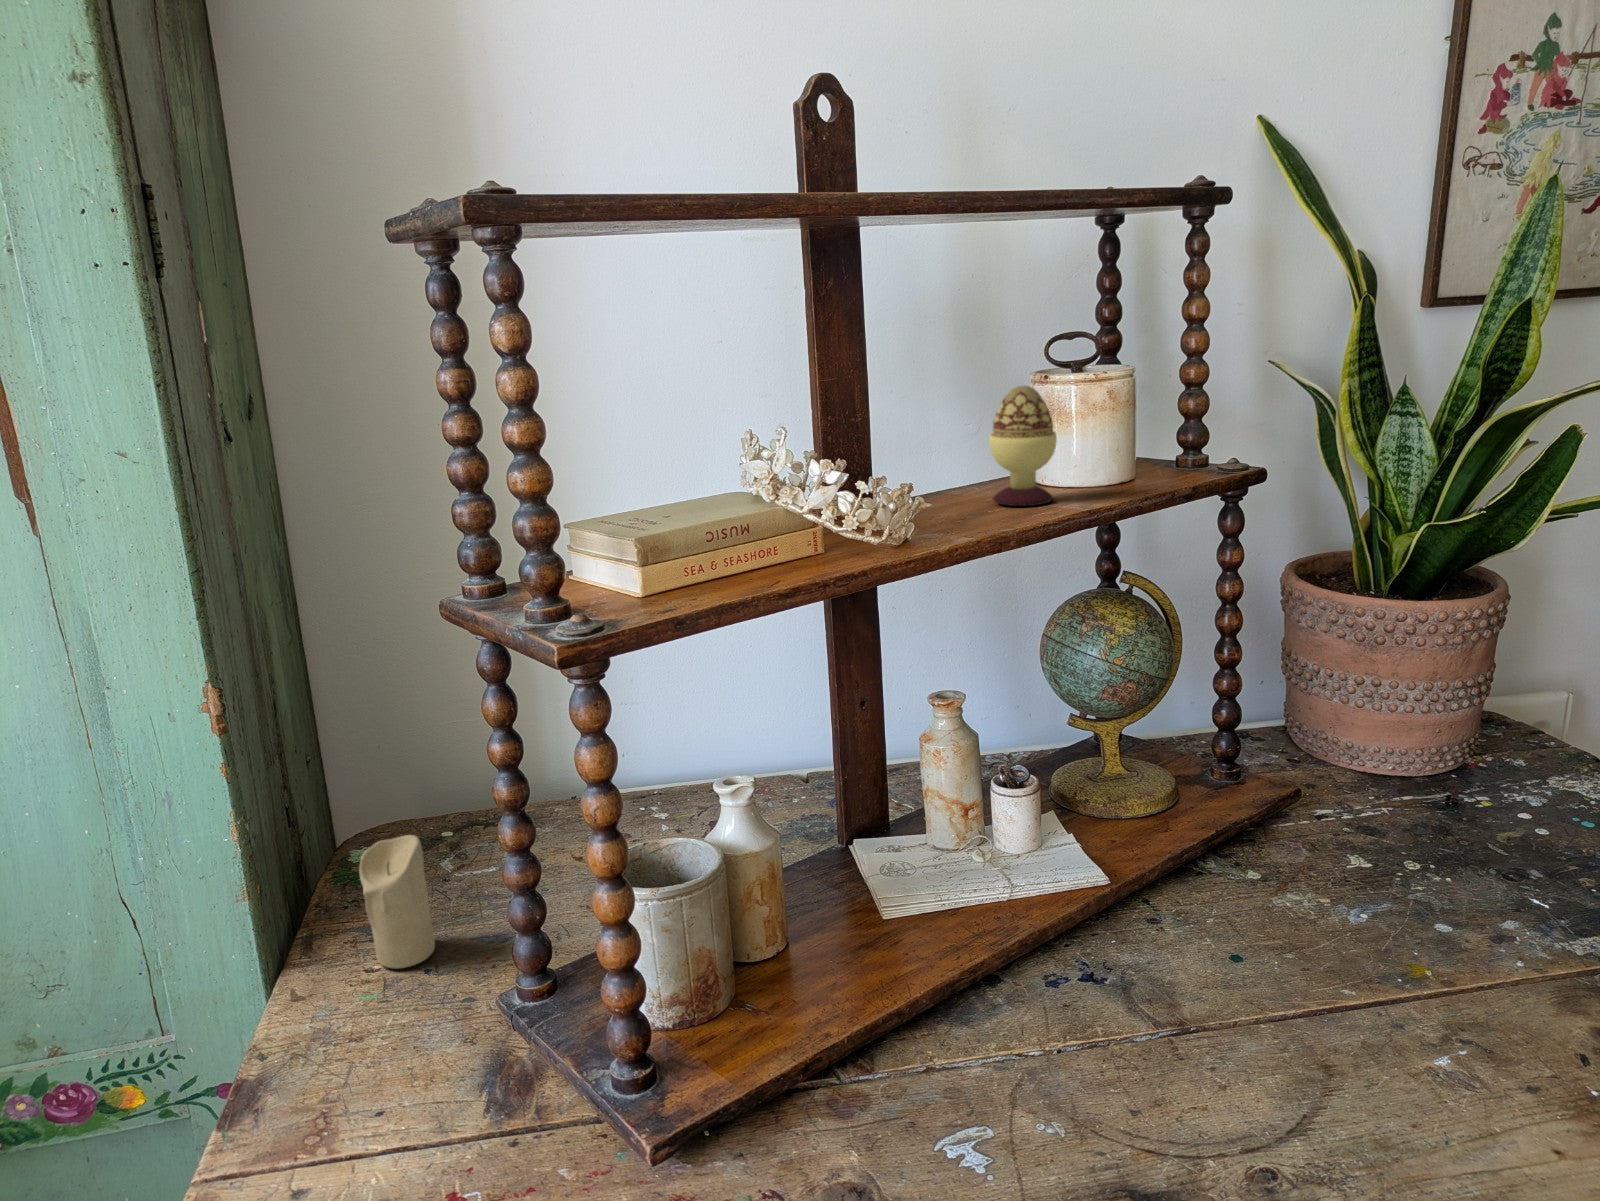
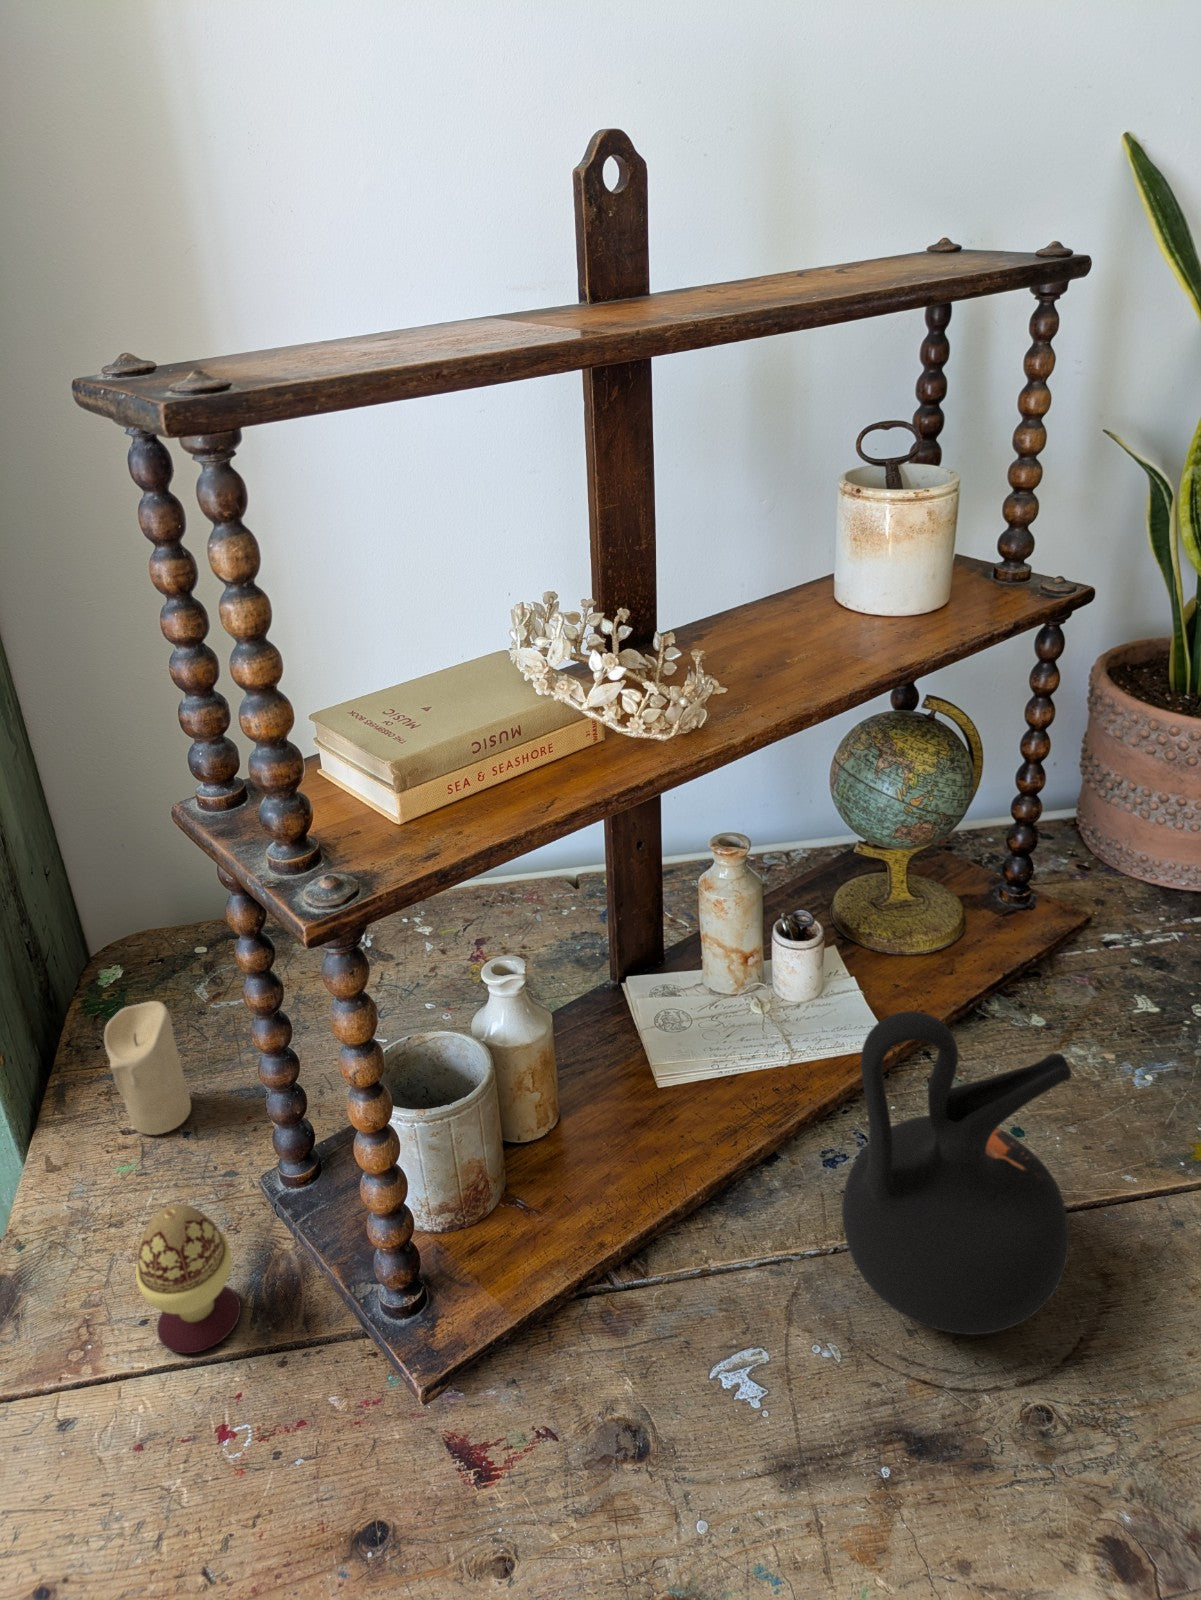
decorative egg: present [989,386,1057,506] -> present [136,1204,241,1353]
ceramic jug: none [1061,756,1283,1110] -> present [842,1011,1071,1335]

